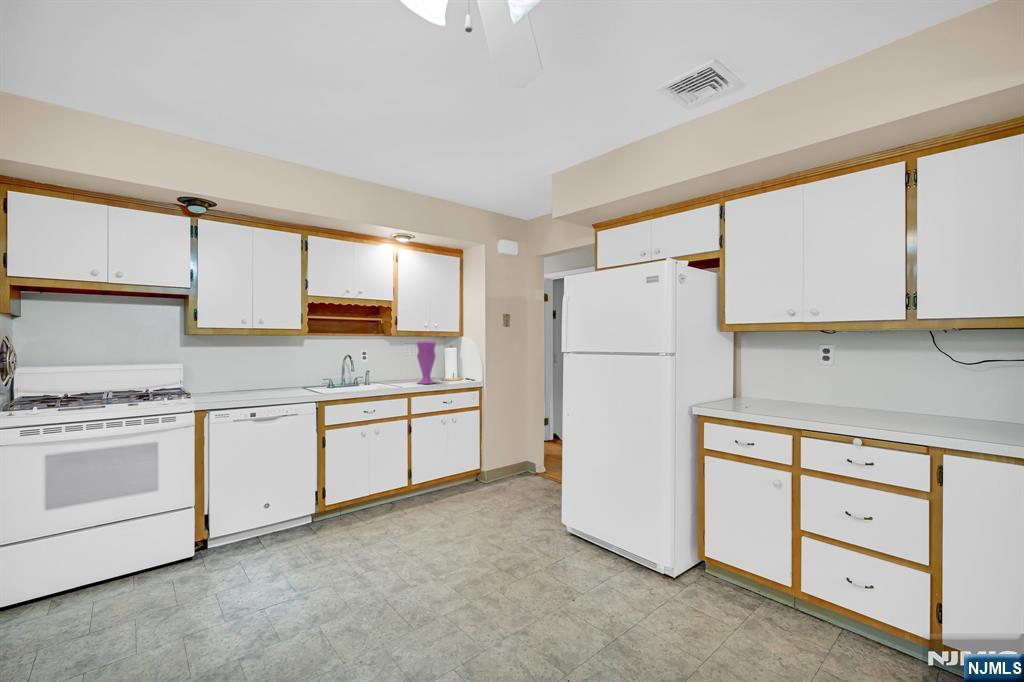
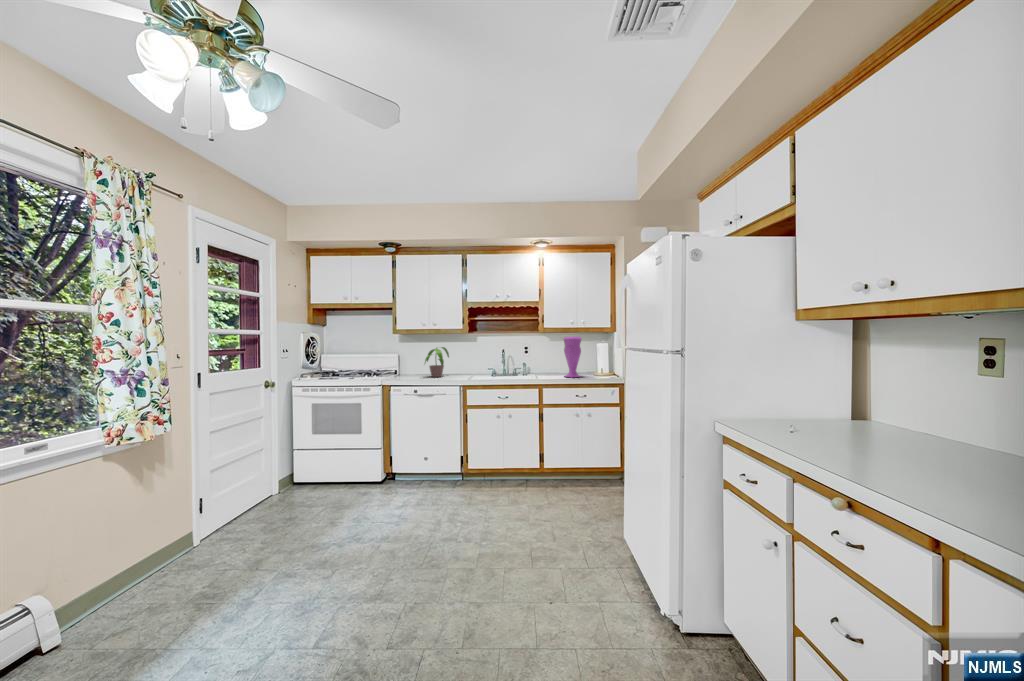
potted plant: none [235,353,282,394] -> present [425,347,449,377]

